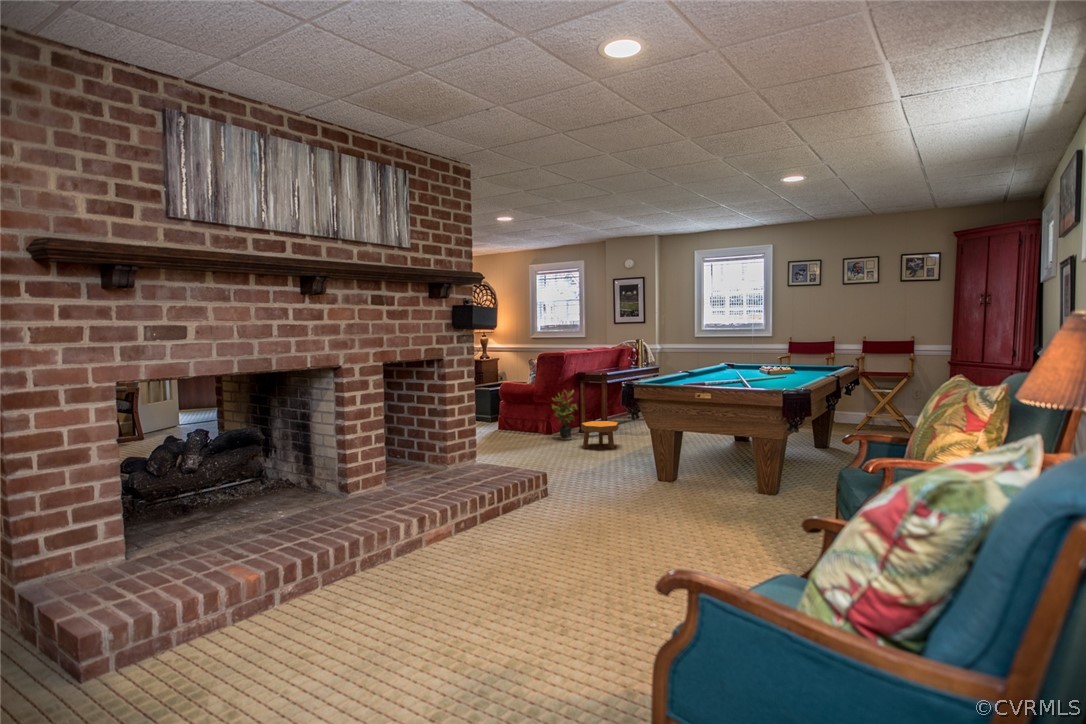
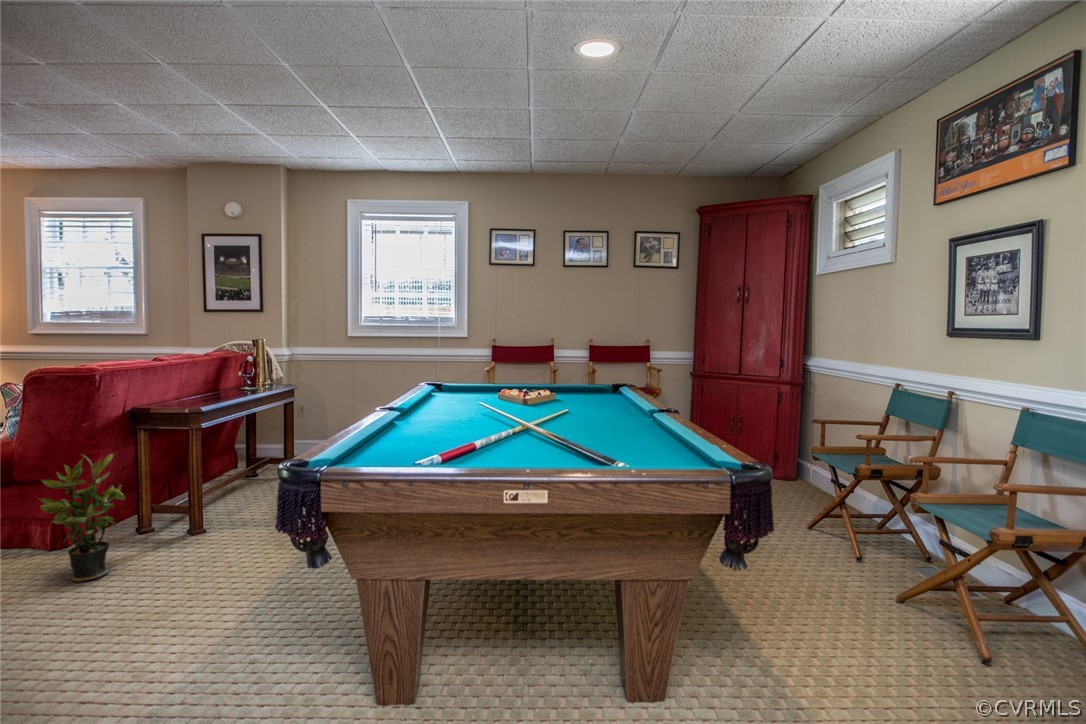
footstool: present [581,421,619,449] -> none [133,523,243,618]

